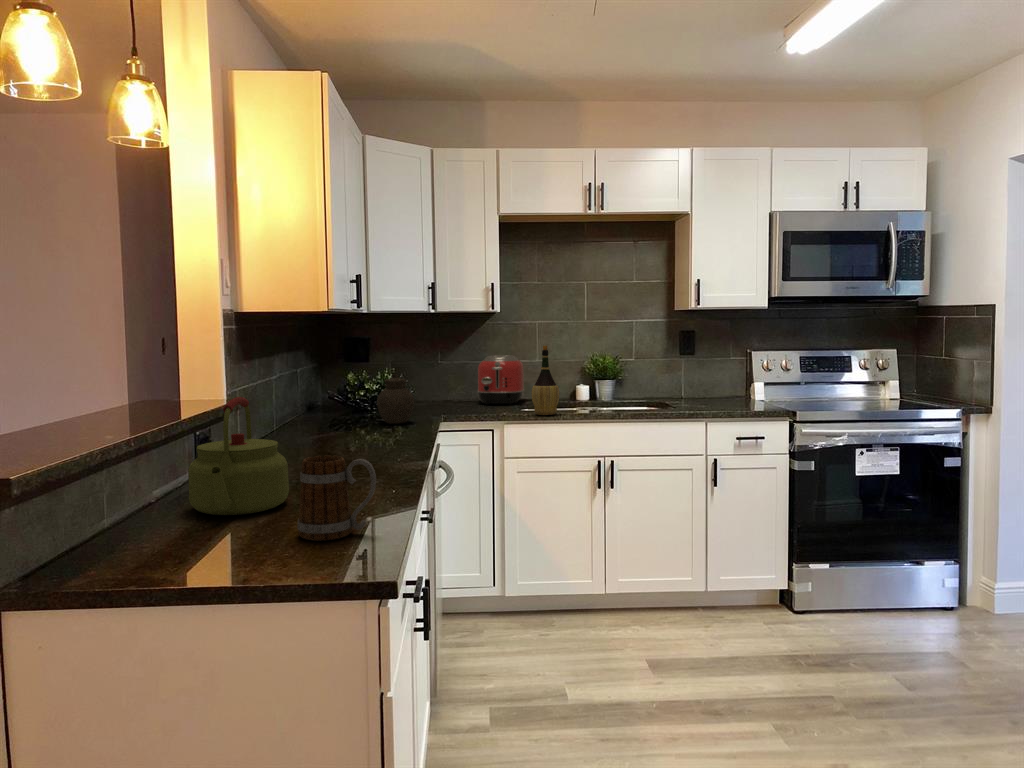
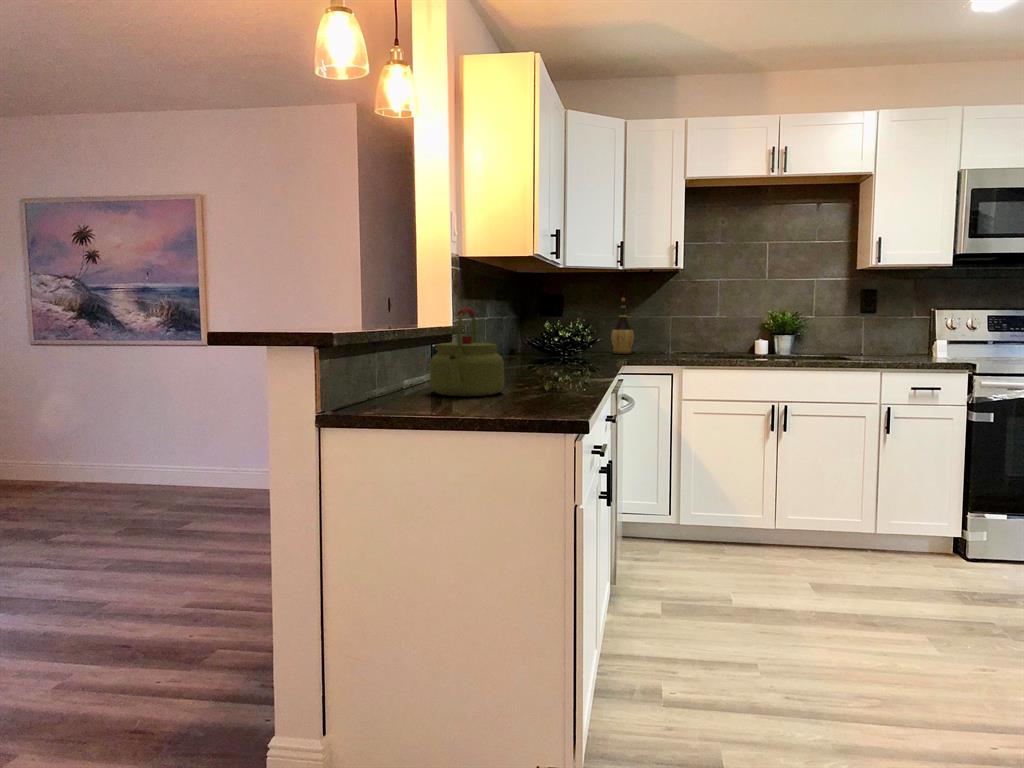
wine bottle: present [532,345,560,415] -> present [611,298,634,354]
toaster: present [477,355,525,405] -> none [659,310,703,354]
jar: present [377,374,414,424] -> none [571,318,603,361]
mug: present [297,456,376,541] -> none [513,346,575,409]

